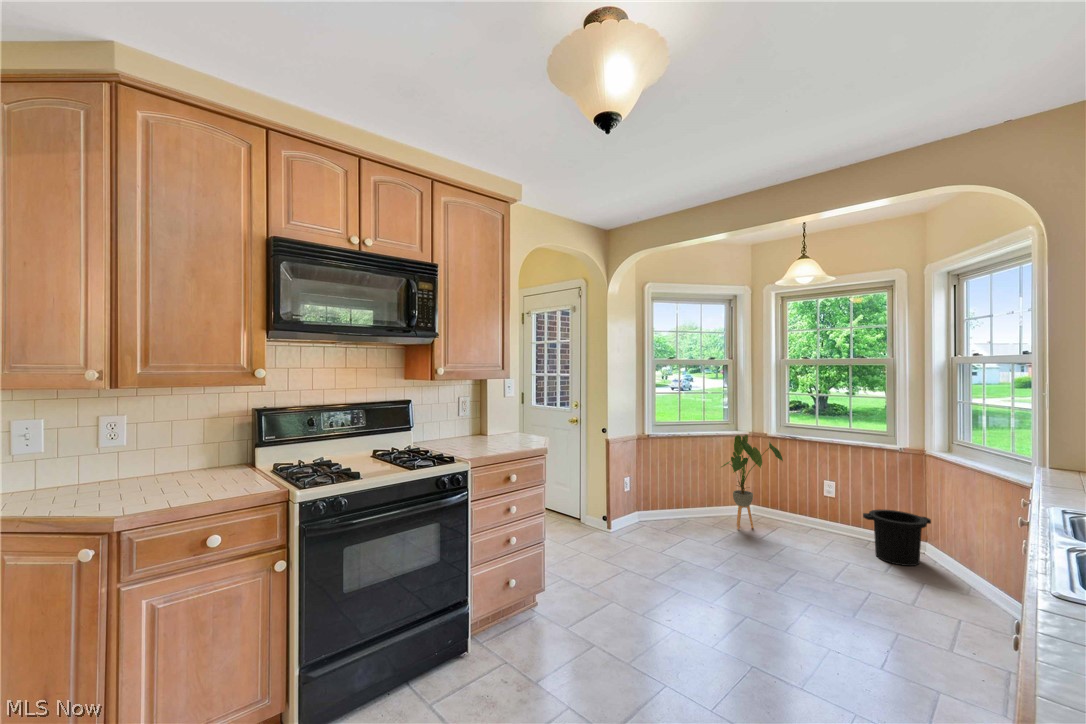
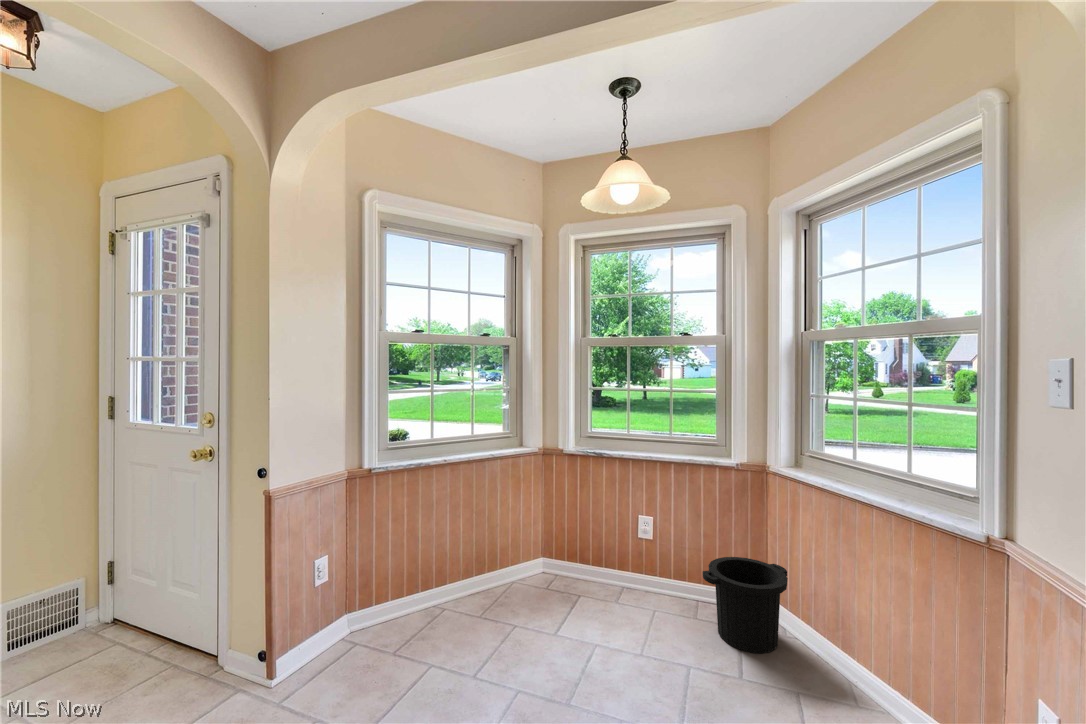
house plant: present [721,435,783,529] -> none [492,455,587,615]

